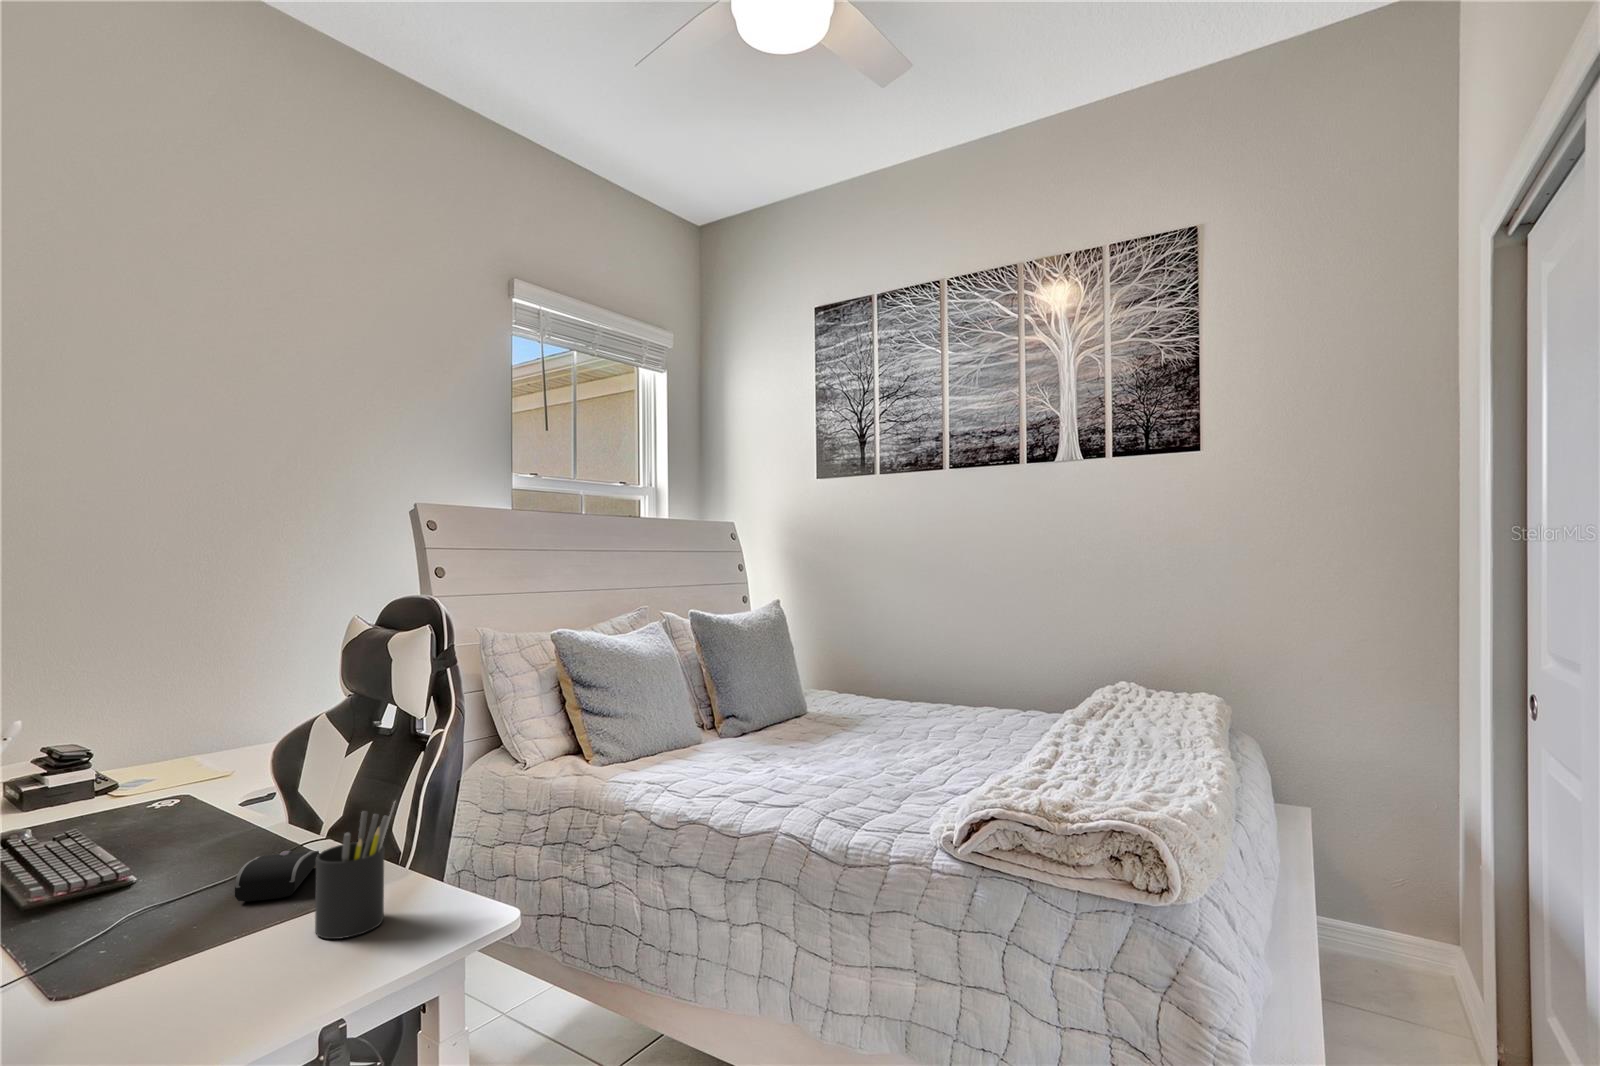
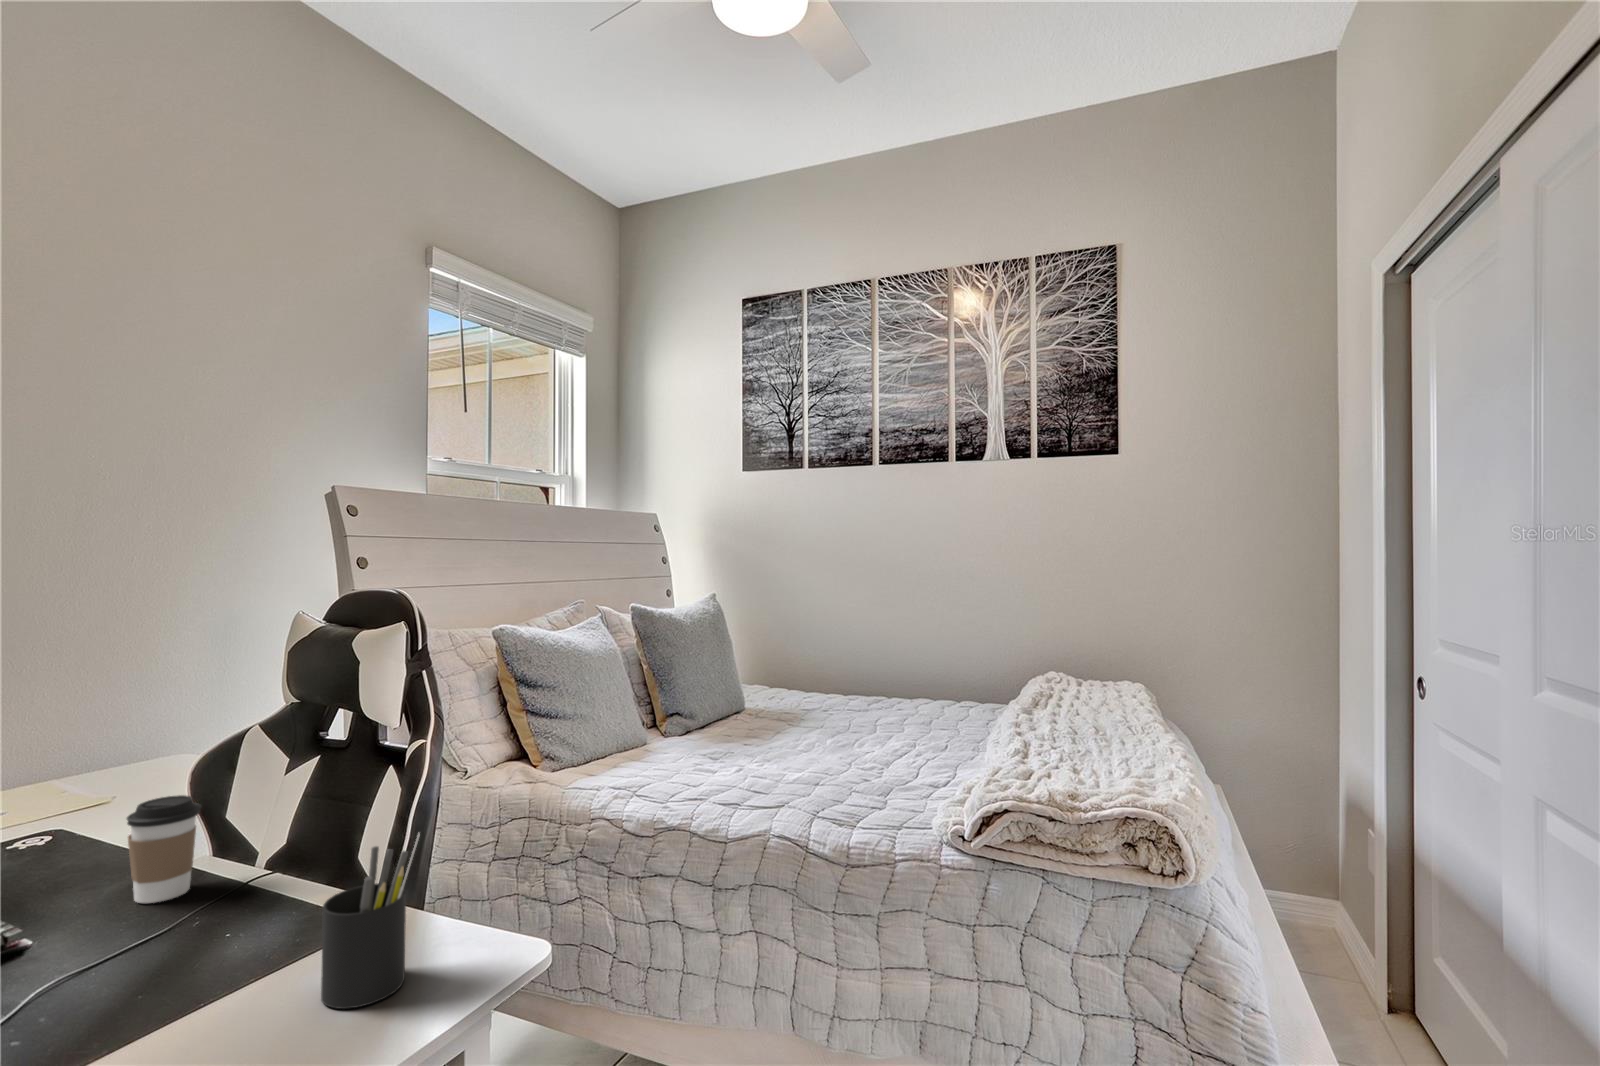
coffee cup: none [205,767,263,853] -> present [127,795,201,903]
computer mouse: present [235,851,319,901] -> none [195,894,290,967]

